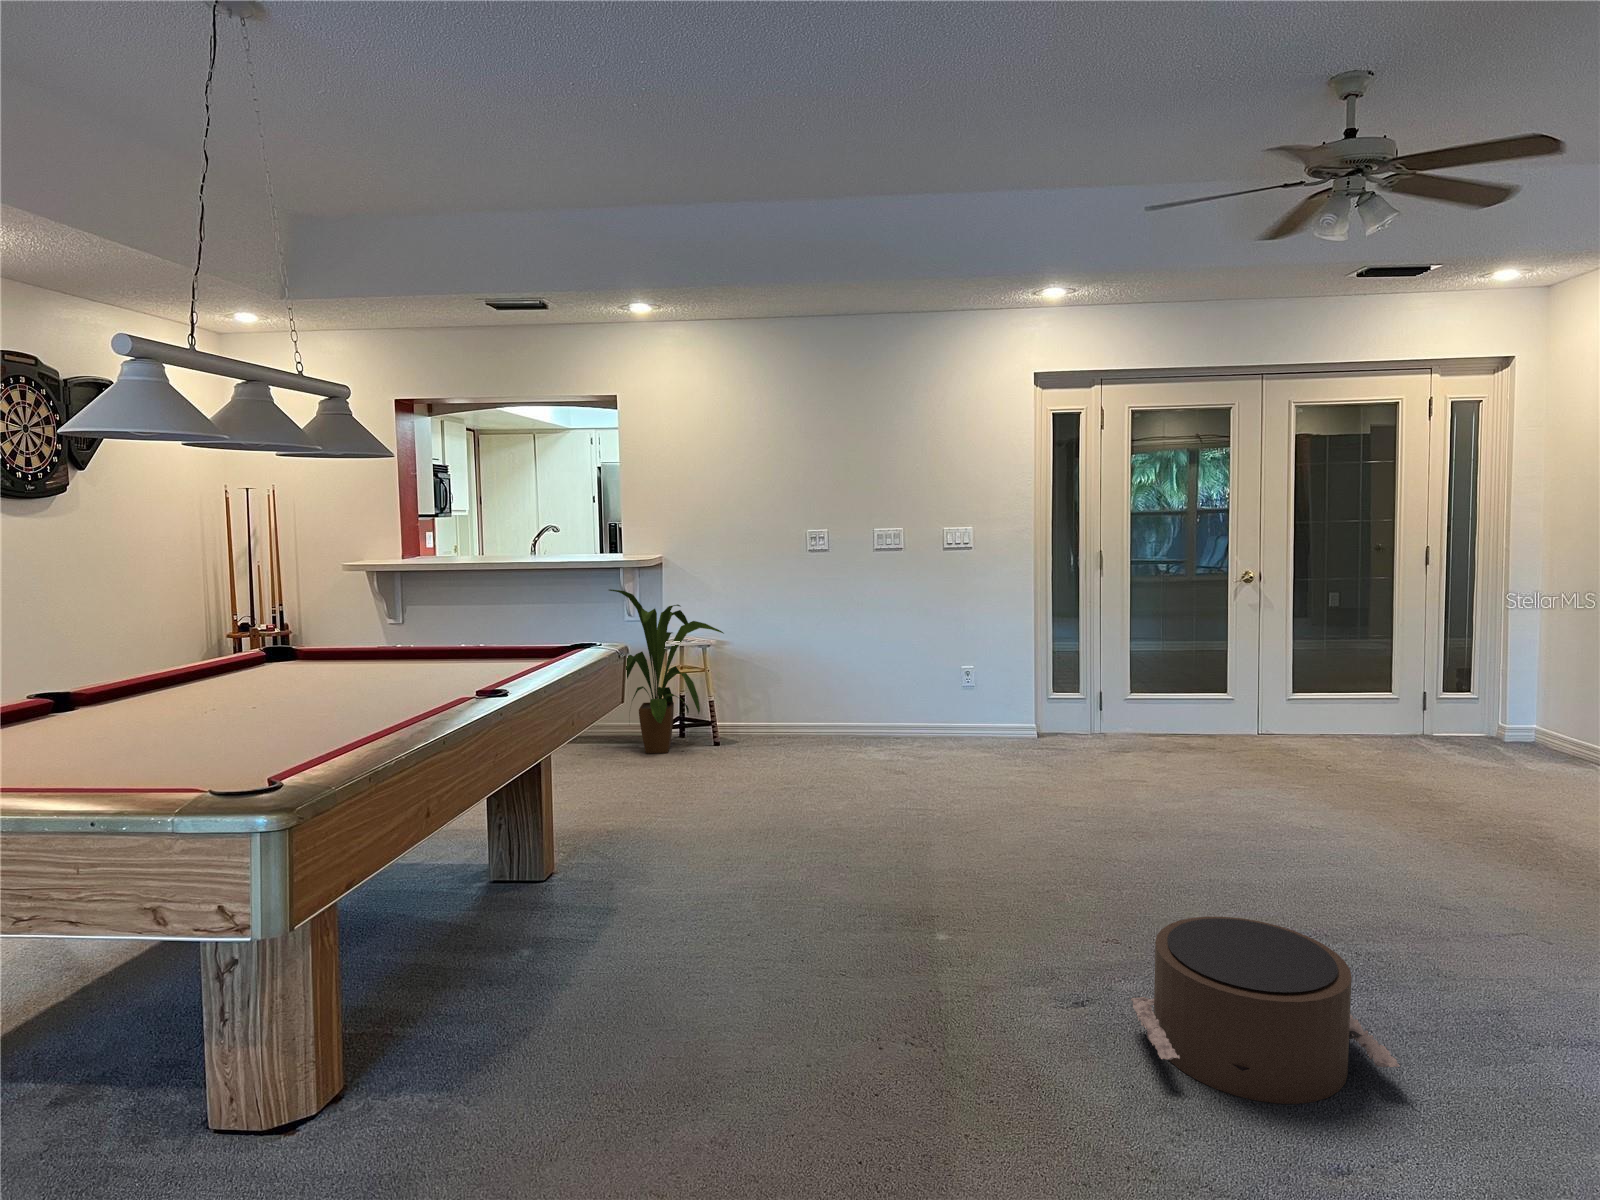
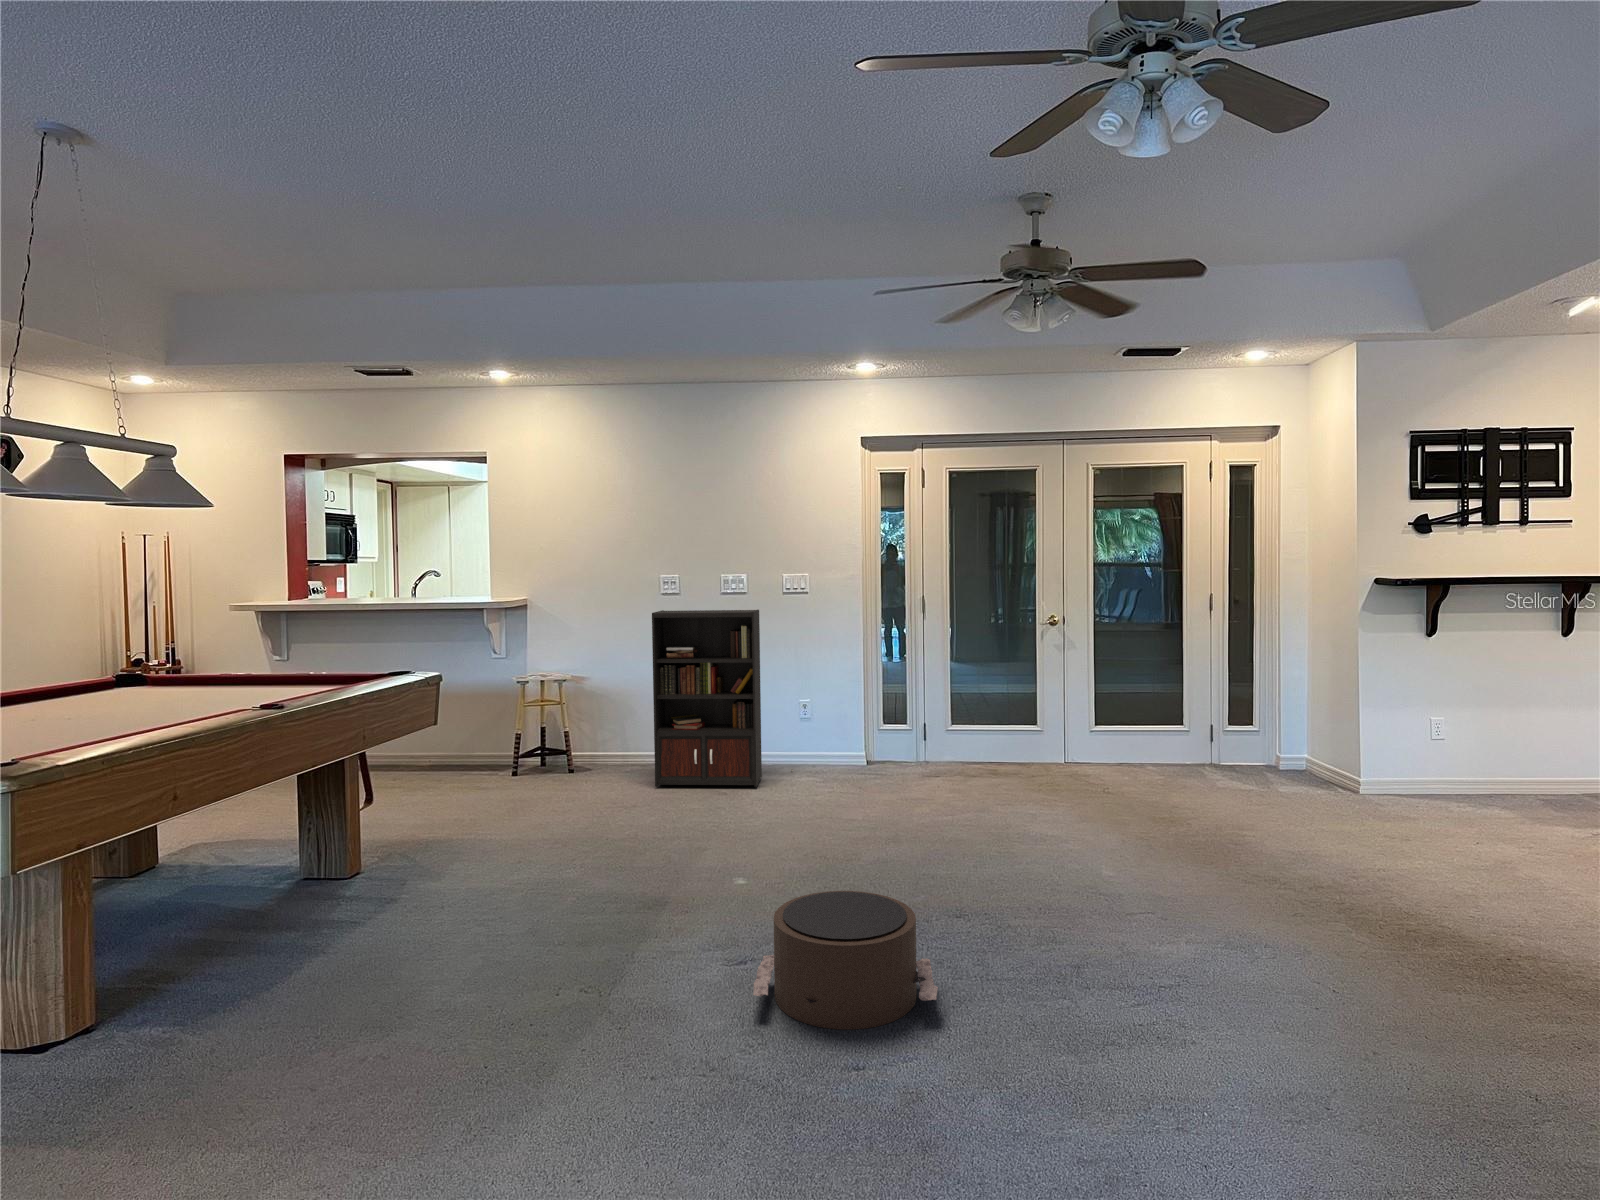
bookcase: none [822,567,963,763] -> present [652,610,793,787]
house plant: present [609,589,724,753] -> none [464,628,577,779]

